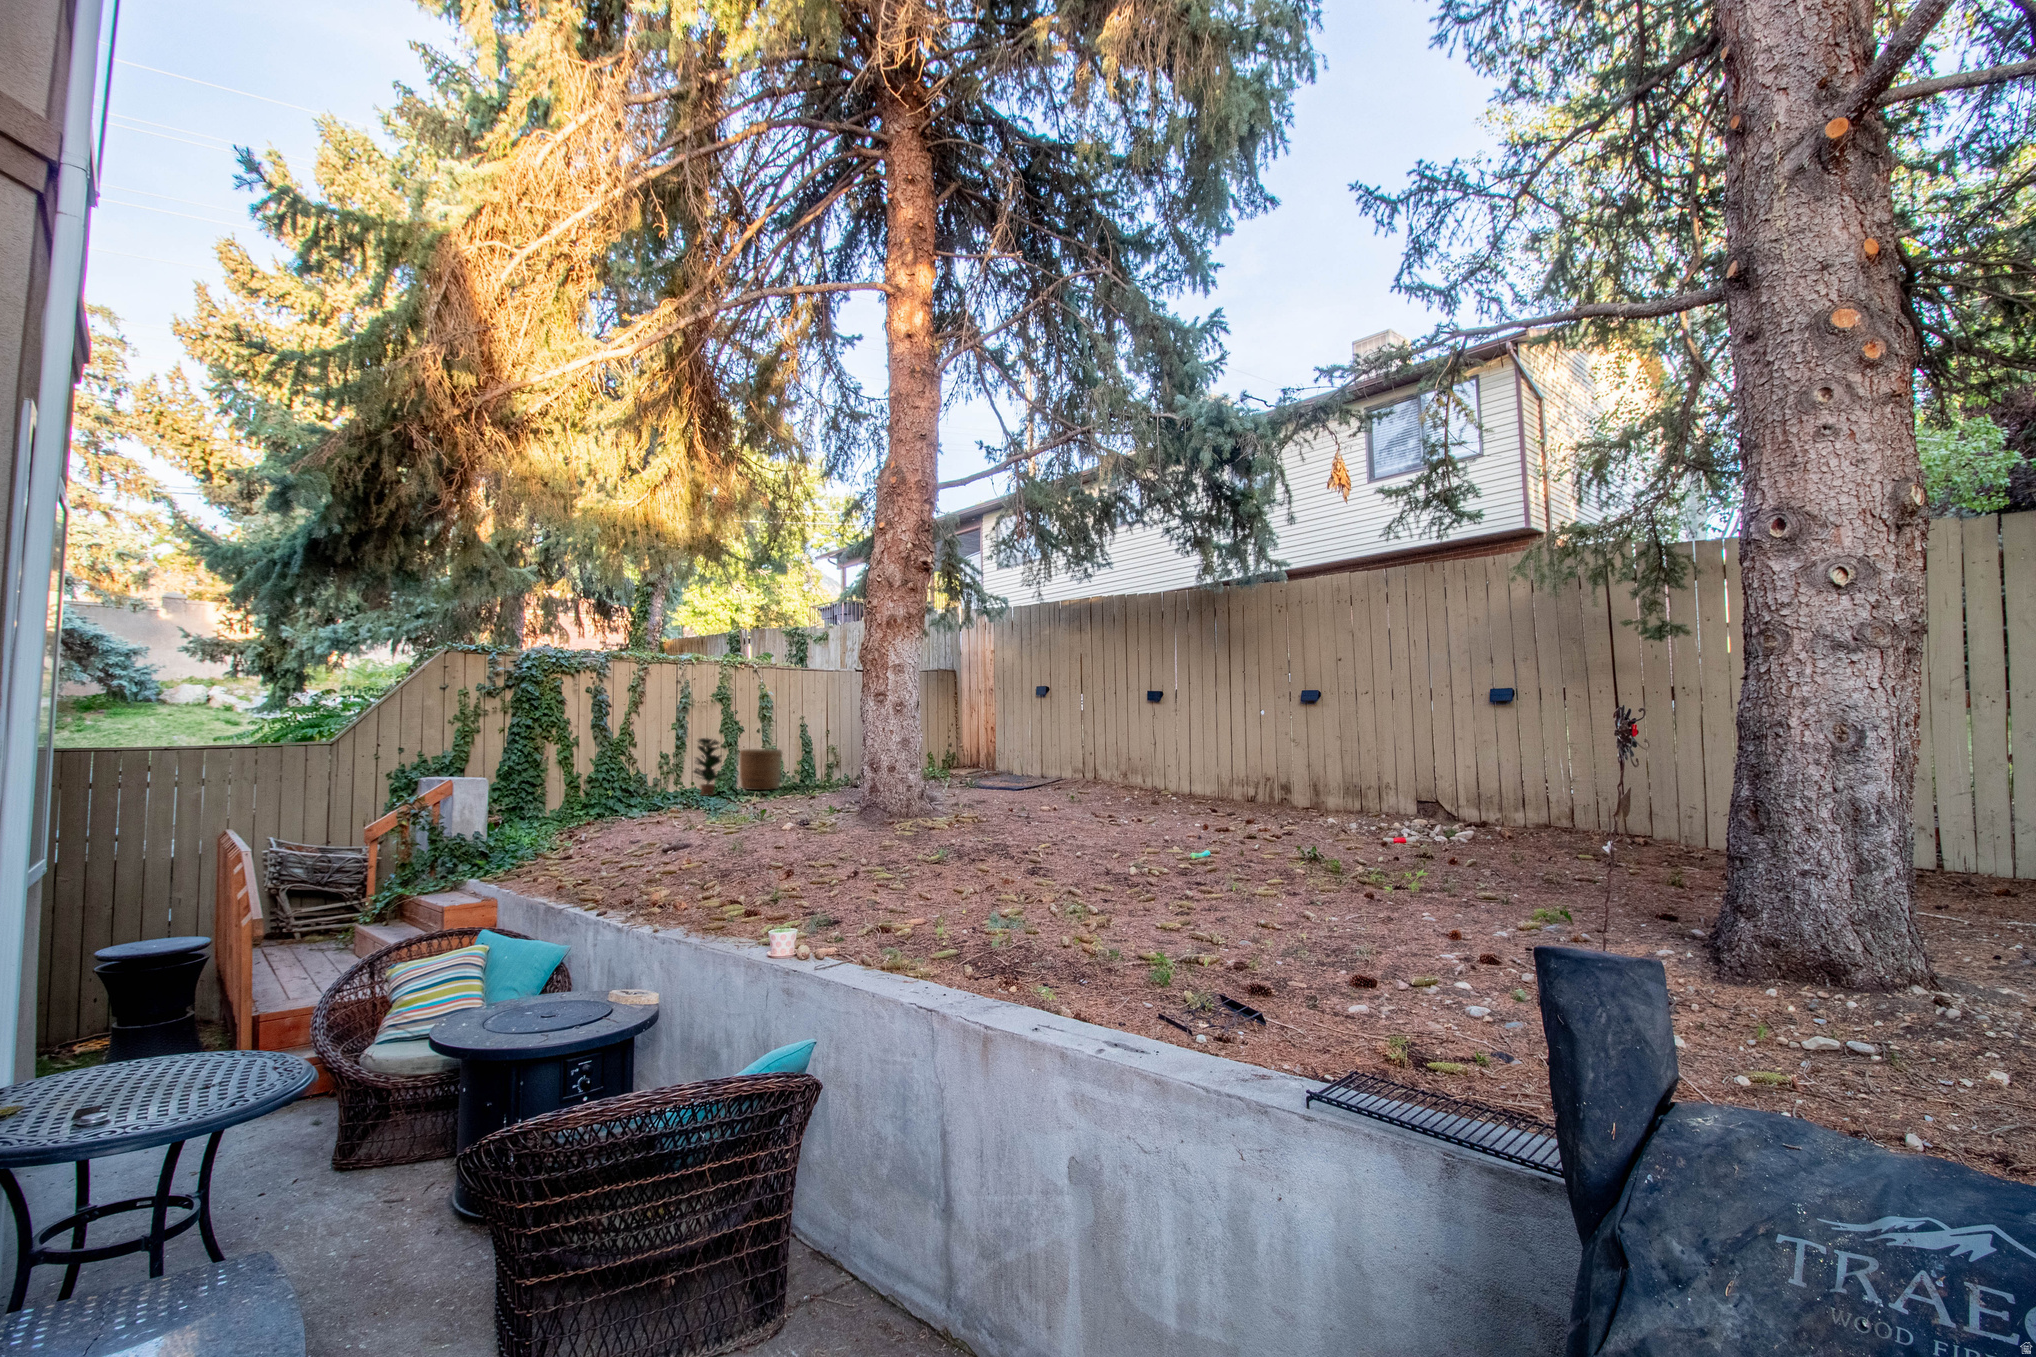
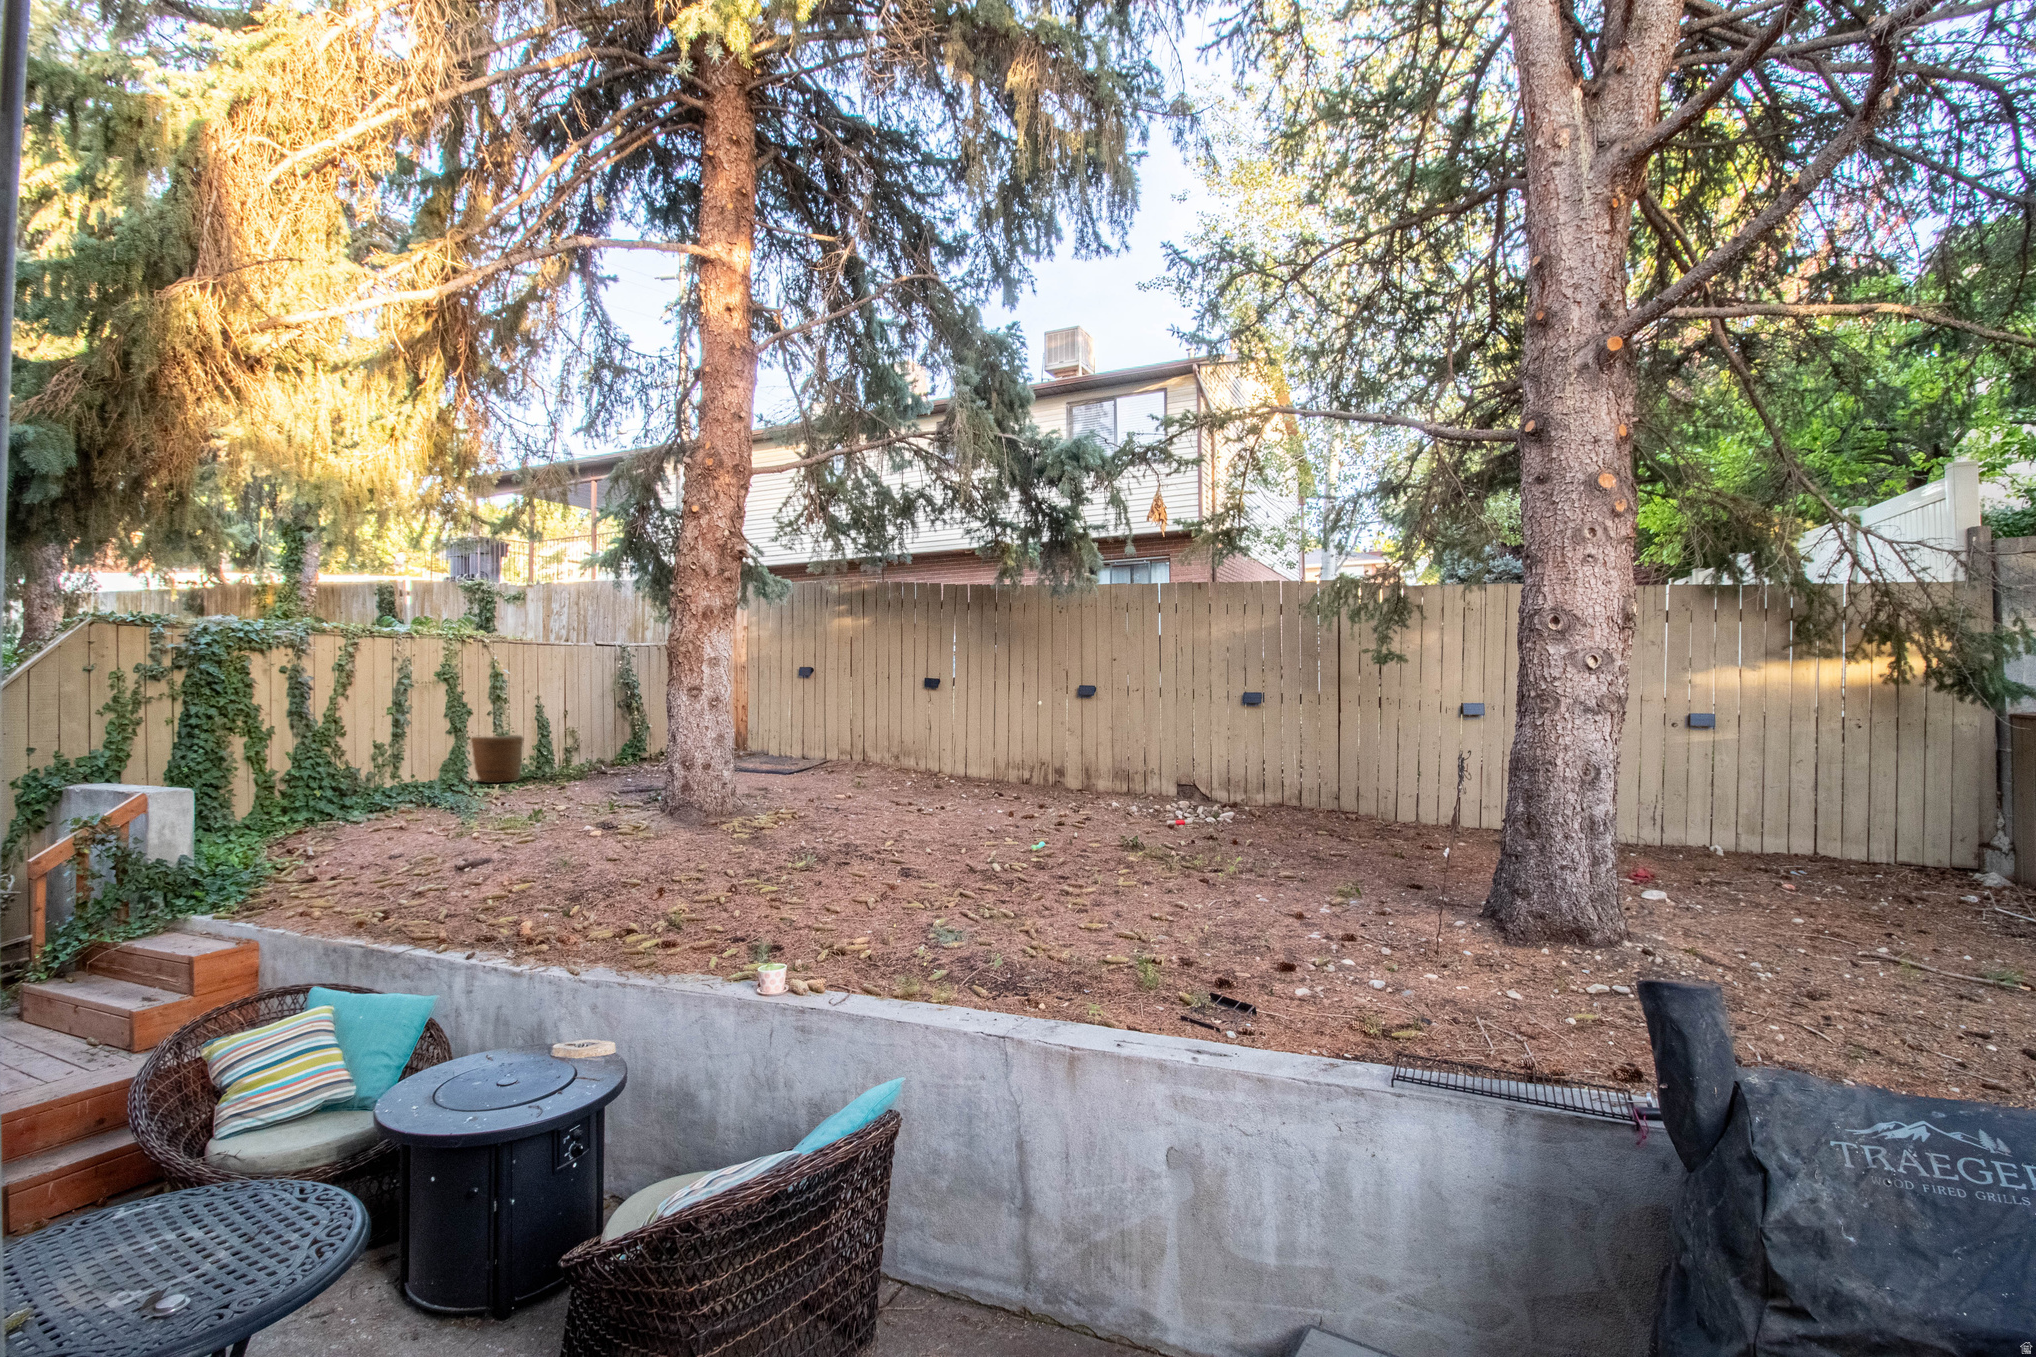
potted plant: present [694,738,725,796] -> none [416,724,459,792]

